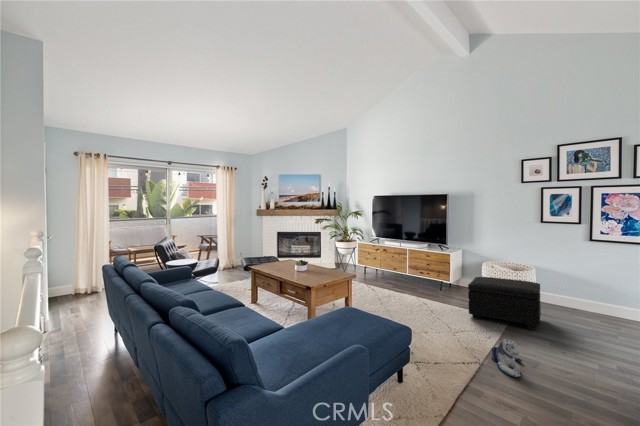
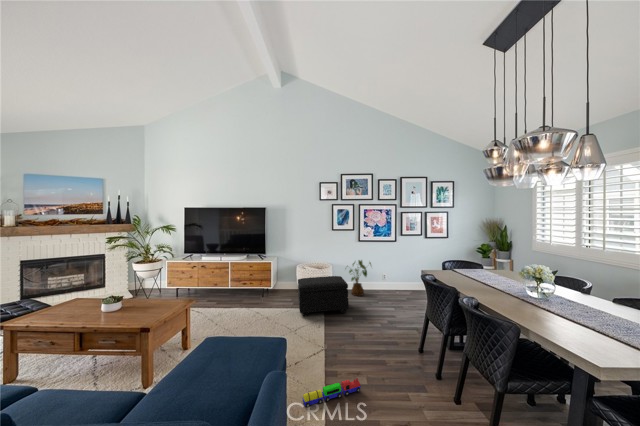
house plant: none [556,267,610,318] -> present [349,260,371,296]
plush toy: present [491,339,522,377] -> none [336,327,365,358]
toy train: none [414,375,484,402] -> present [303,378,361,407]

